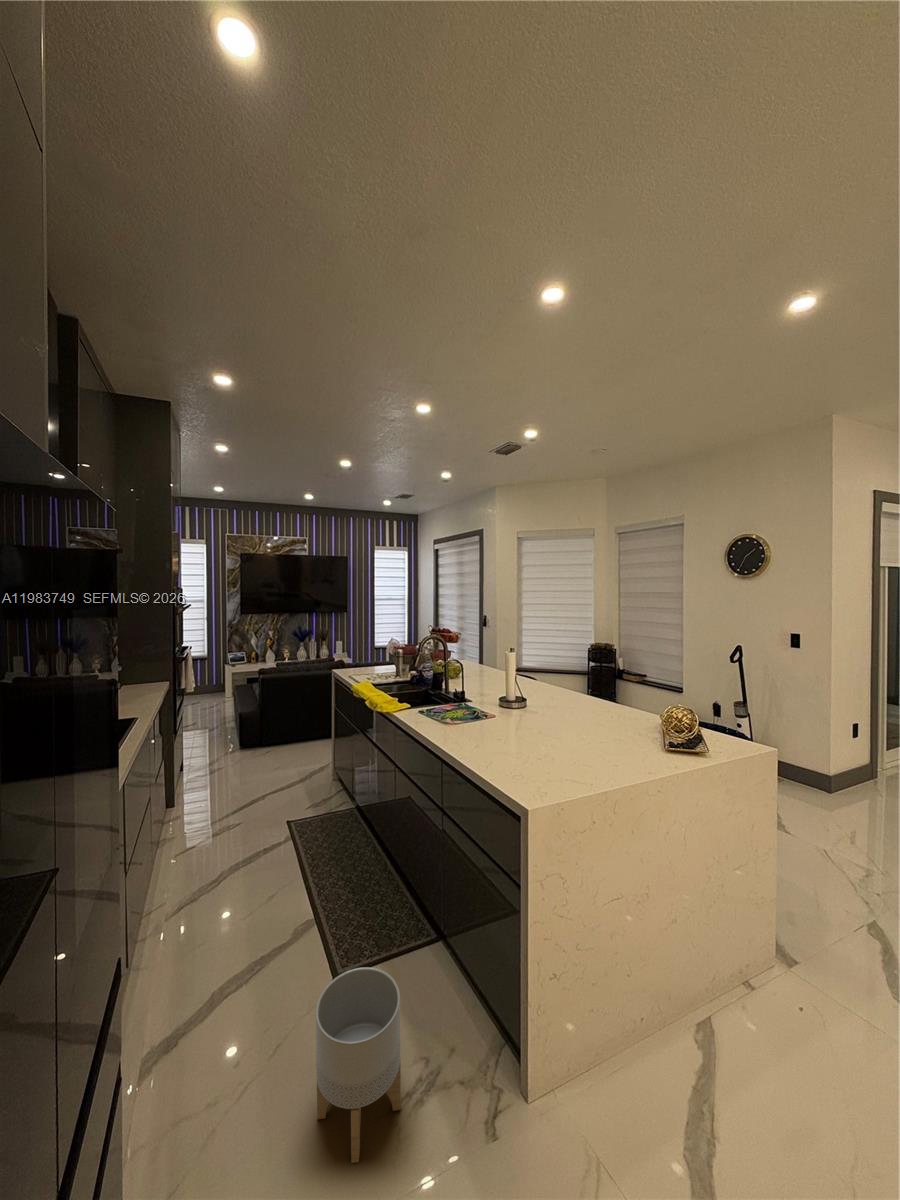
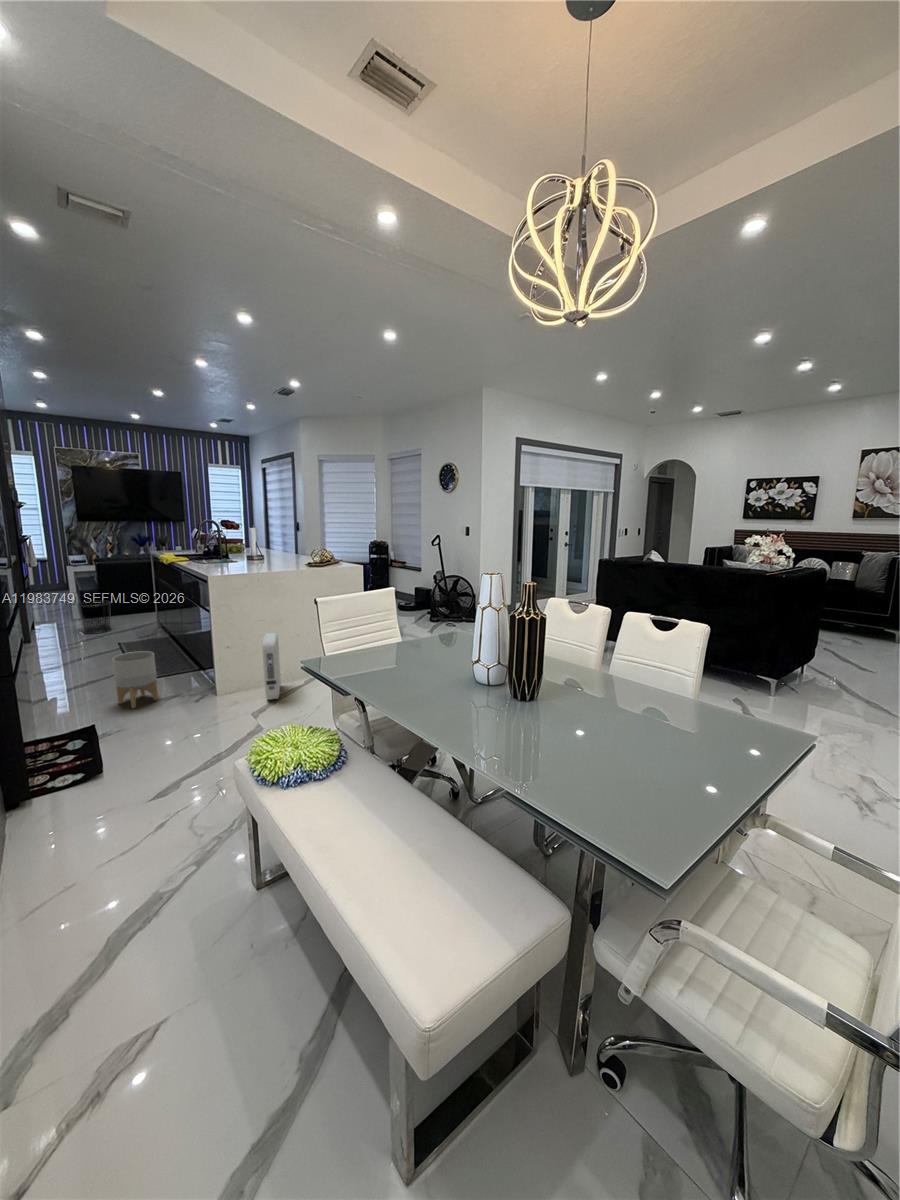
waste bin: none [235,736,277,789] -> present [78,600,111,634]
air purifier: none [633,942,728,1189] -> present [262,633,280,700]

